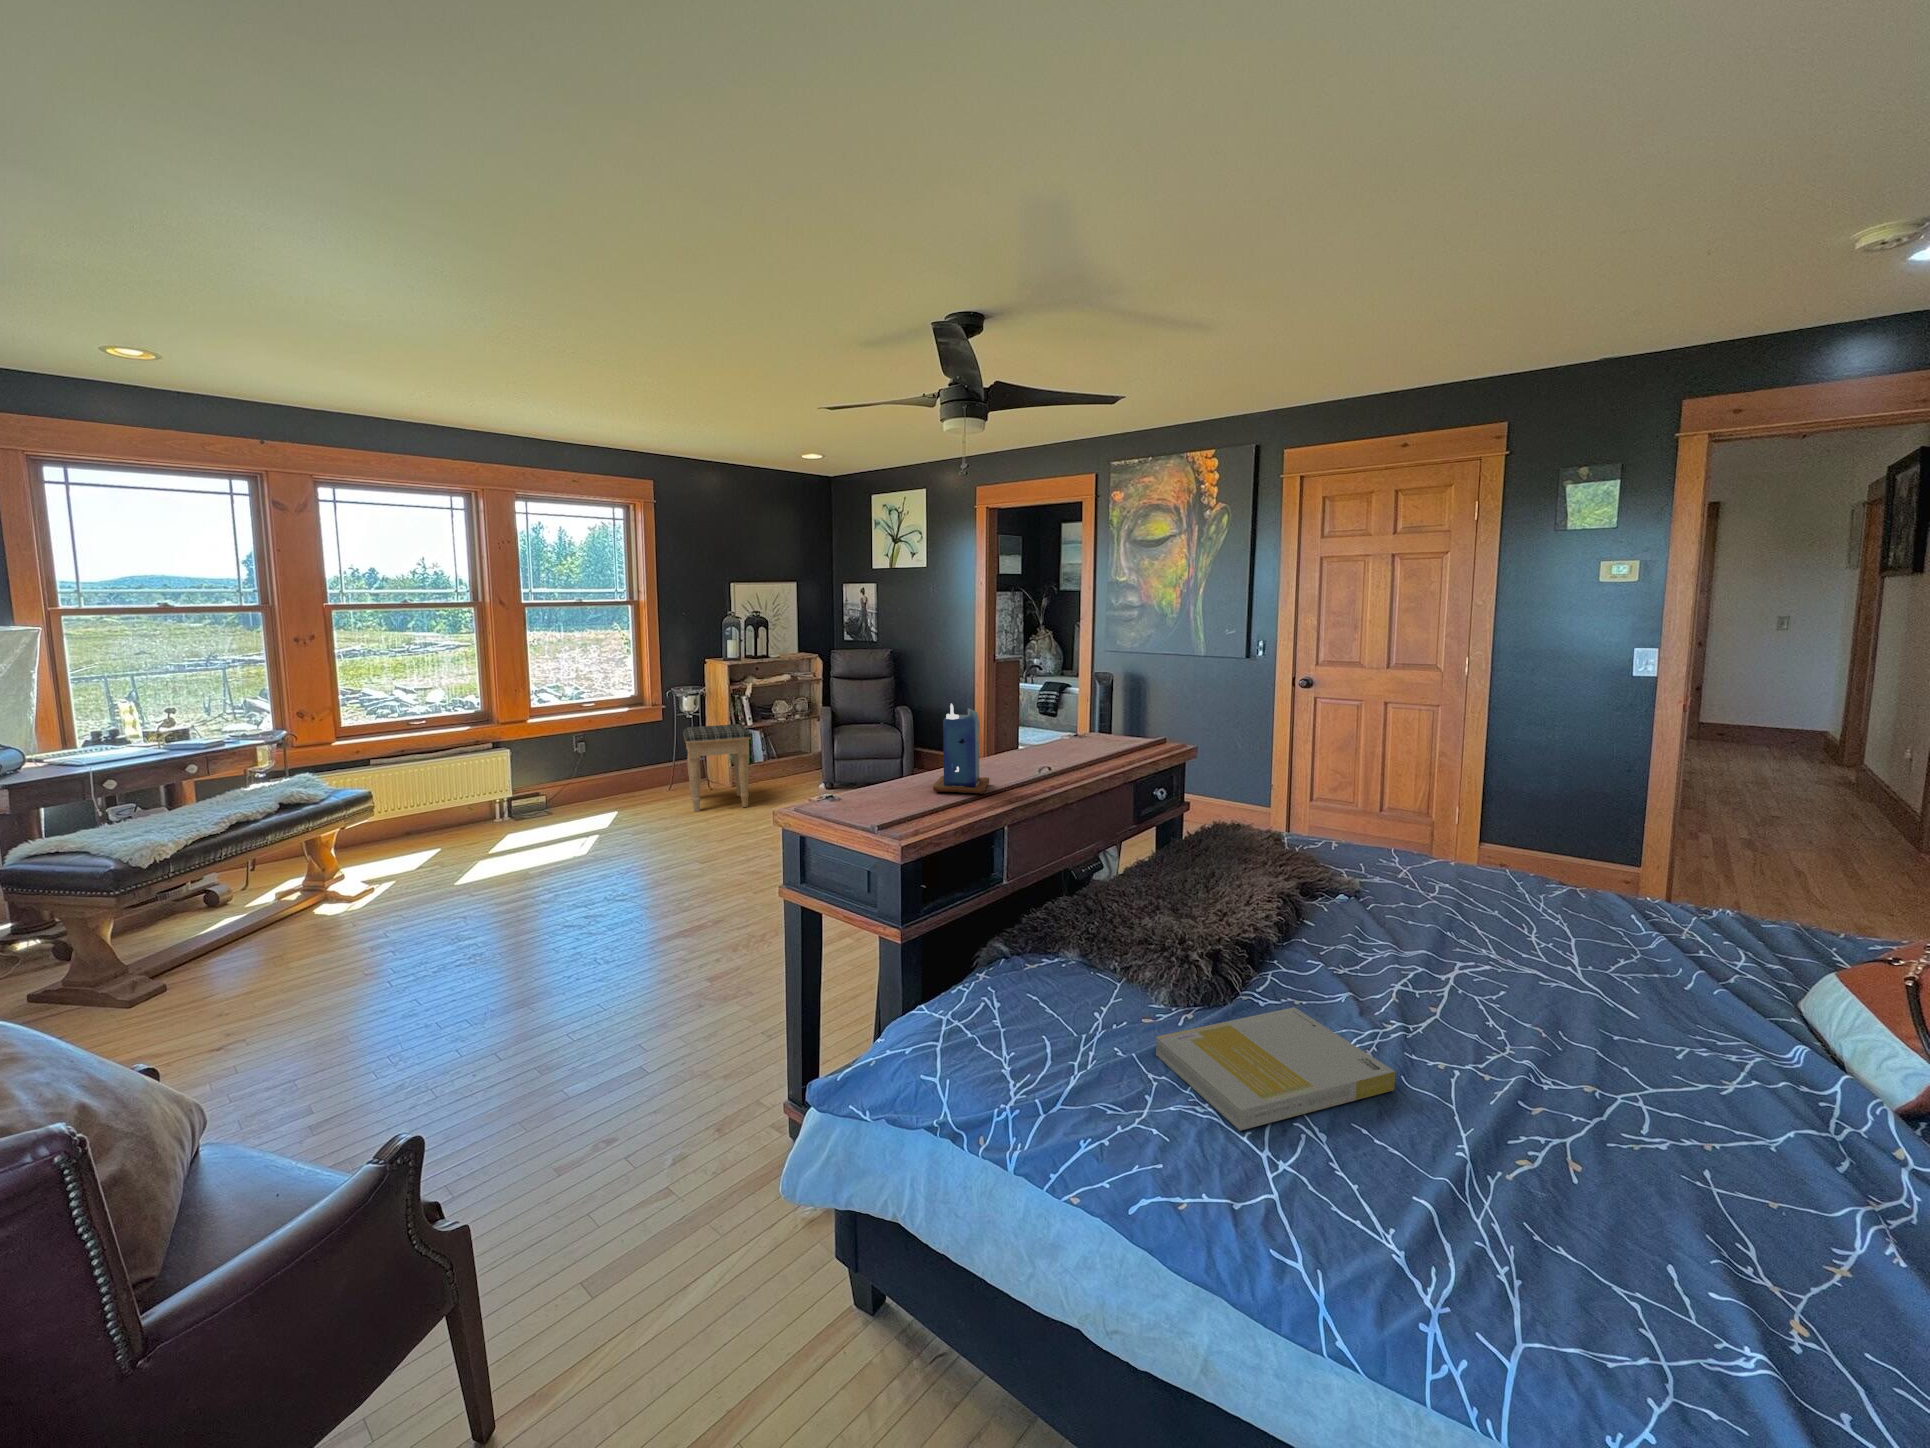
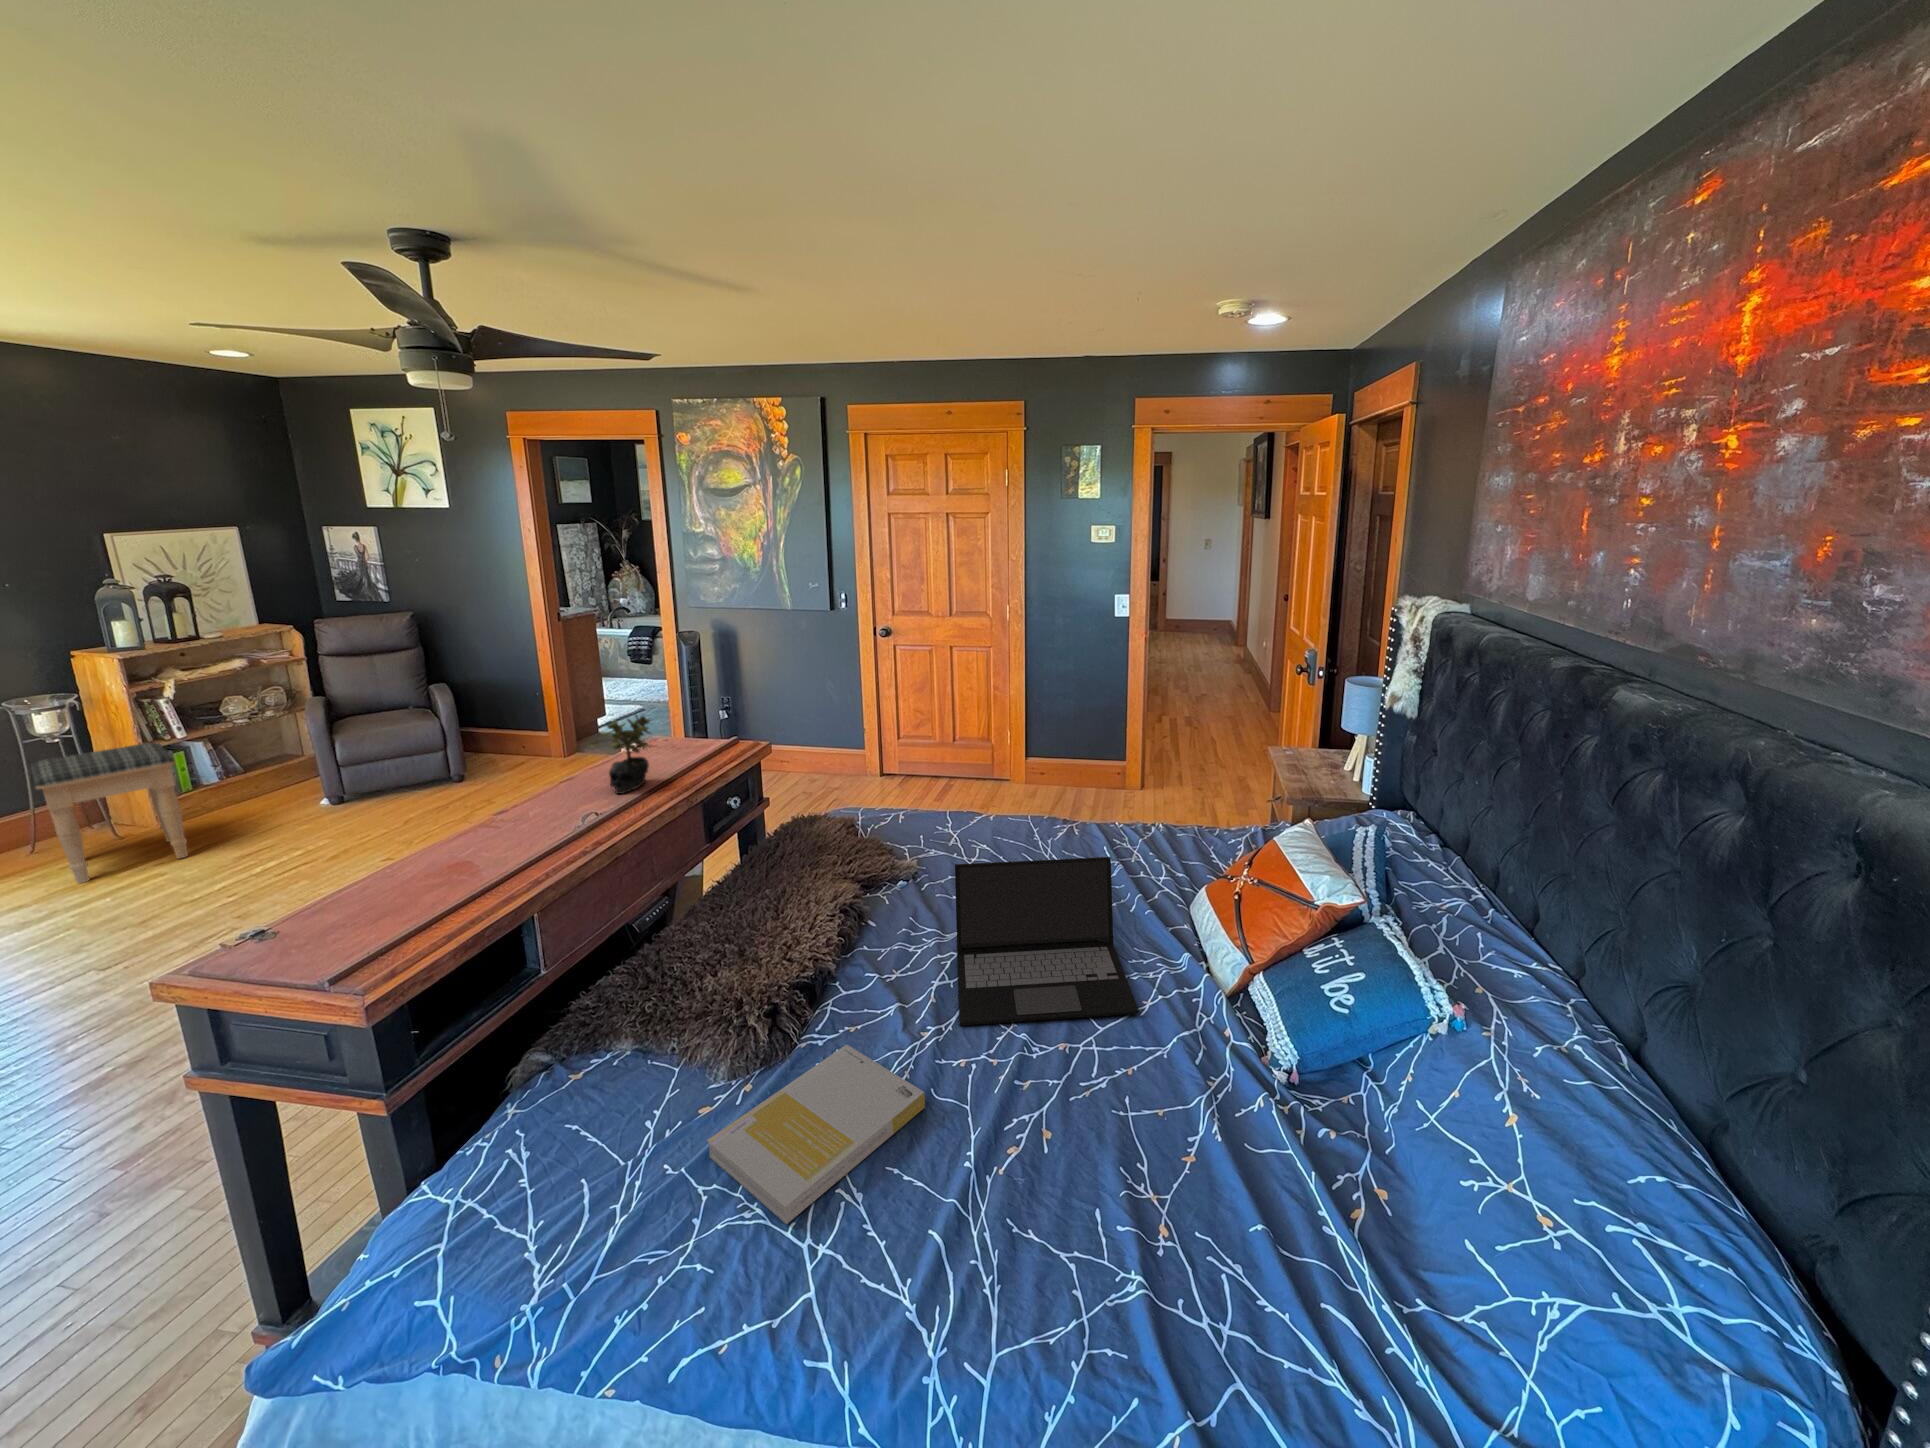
succulent plant: none [1056,689,1099,758] -> present [602,714,651,794]
candle: present [933,704,989,794] -> none [422,783,509,894]
laptop: none [1422,867,1721,1094] -> present [955,857,1139,1026]

